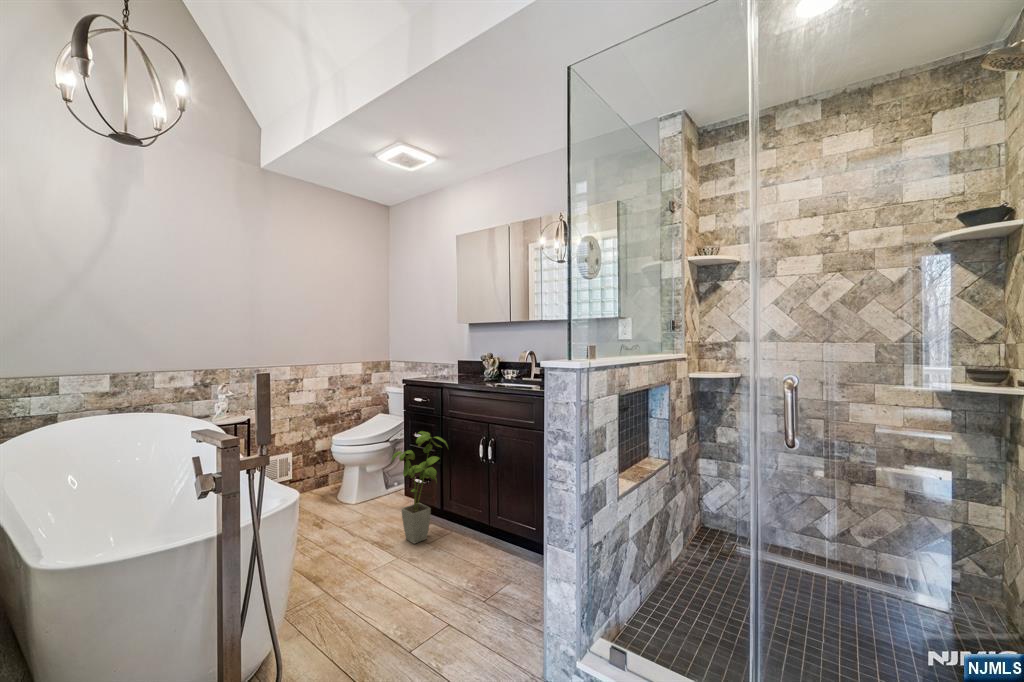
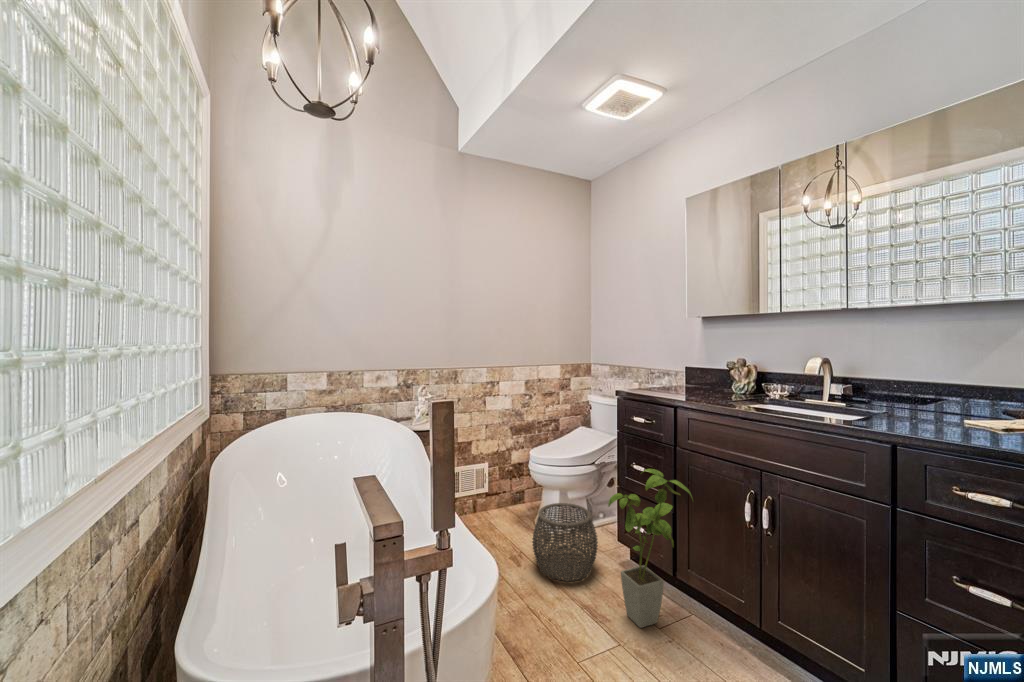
woven basket: none [333,472,388,531] -> present [532,503,598,582]

